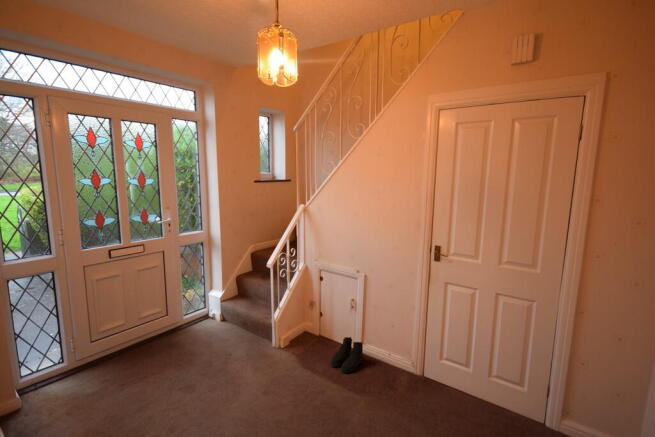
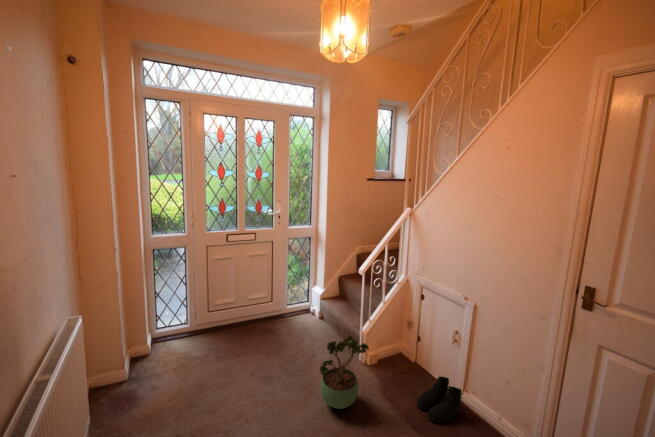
potted plant: none [250,321,291,390] -> present [320,336,369,409]

